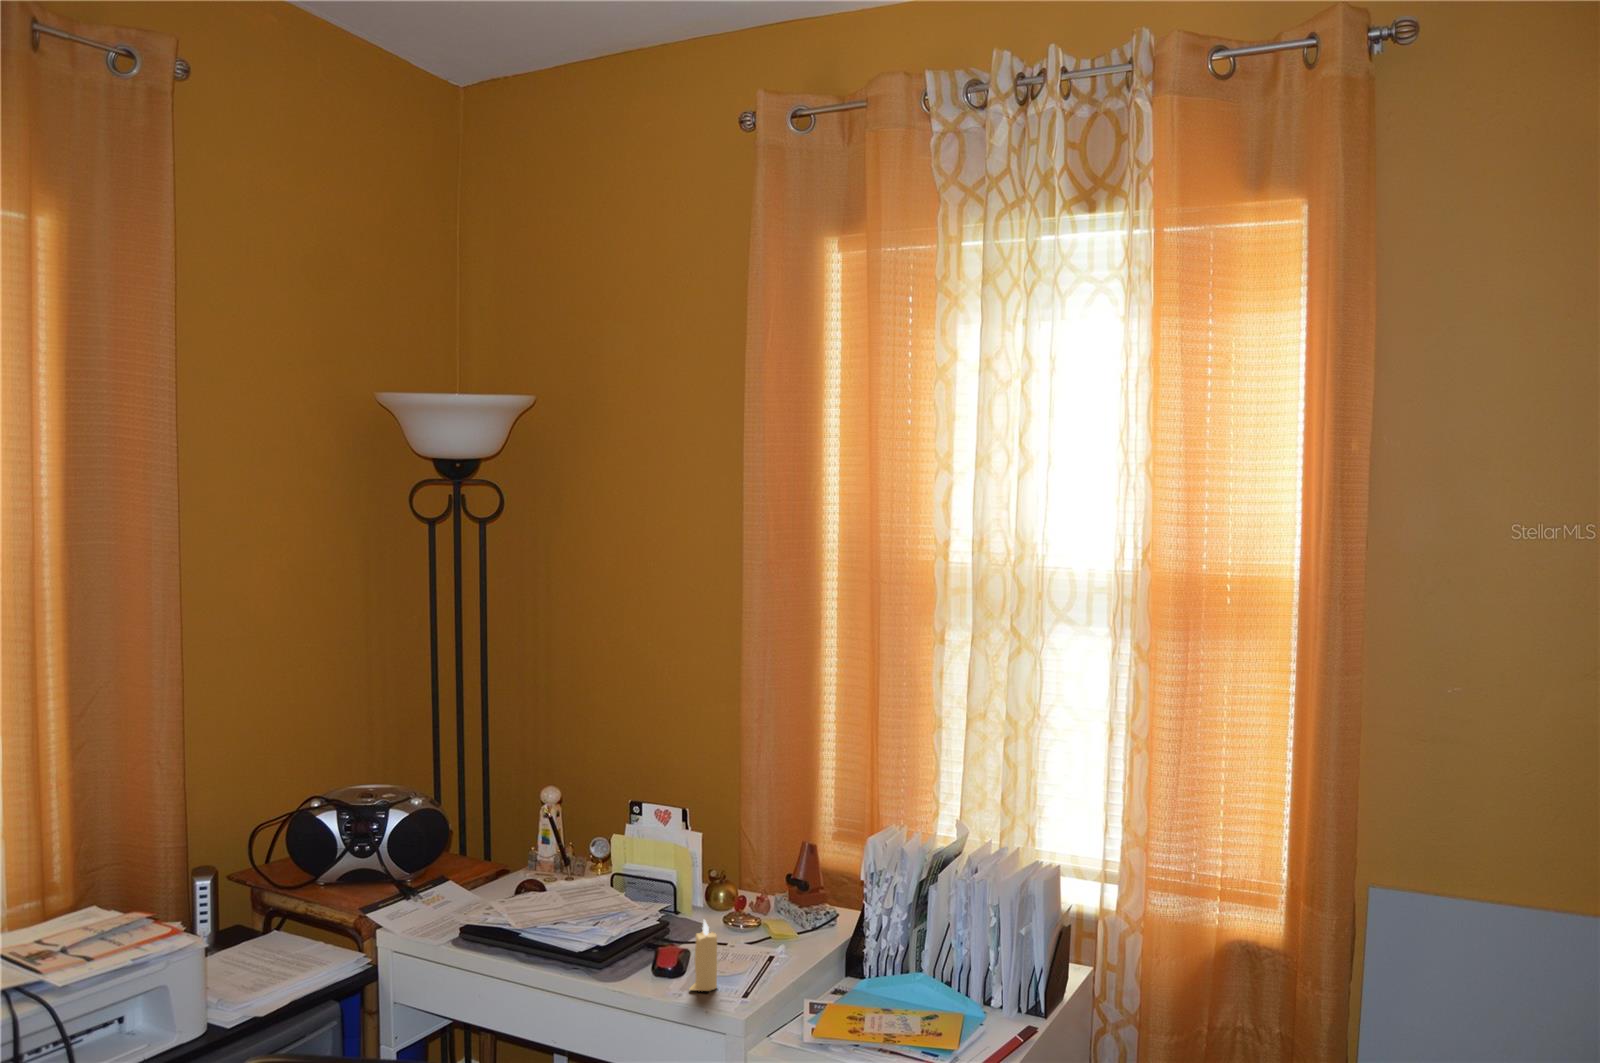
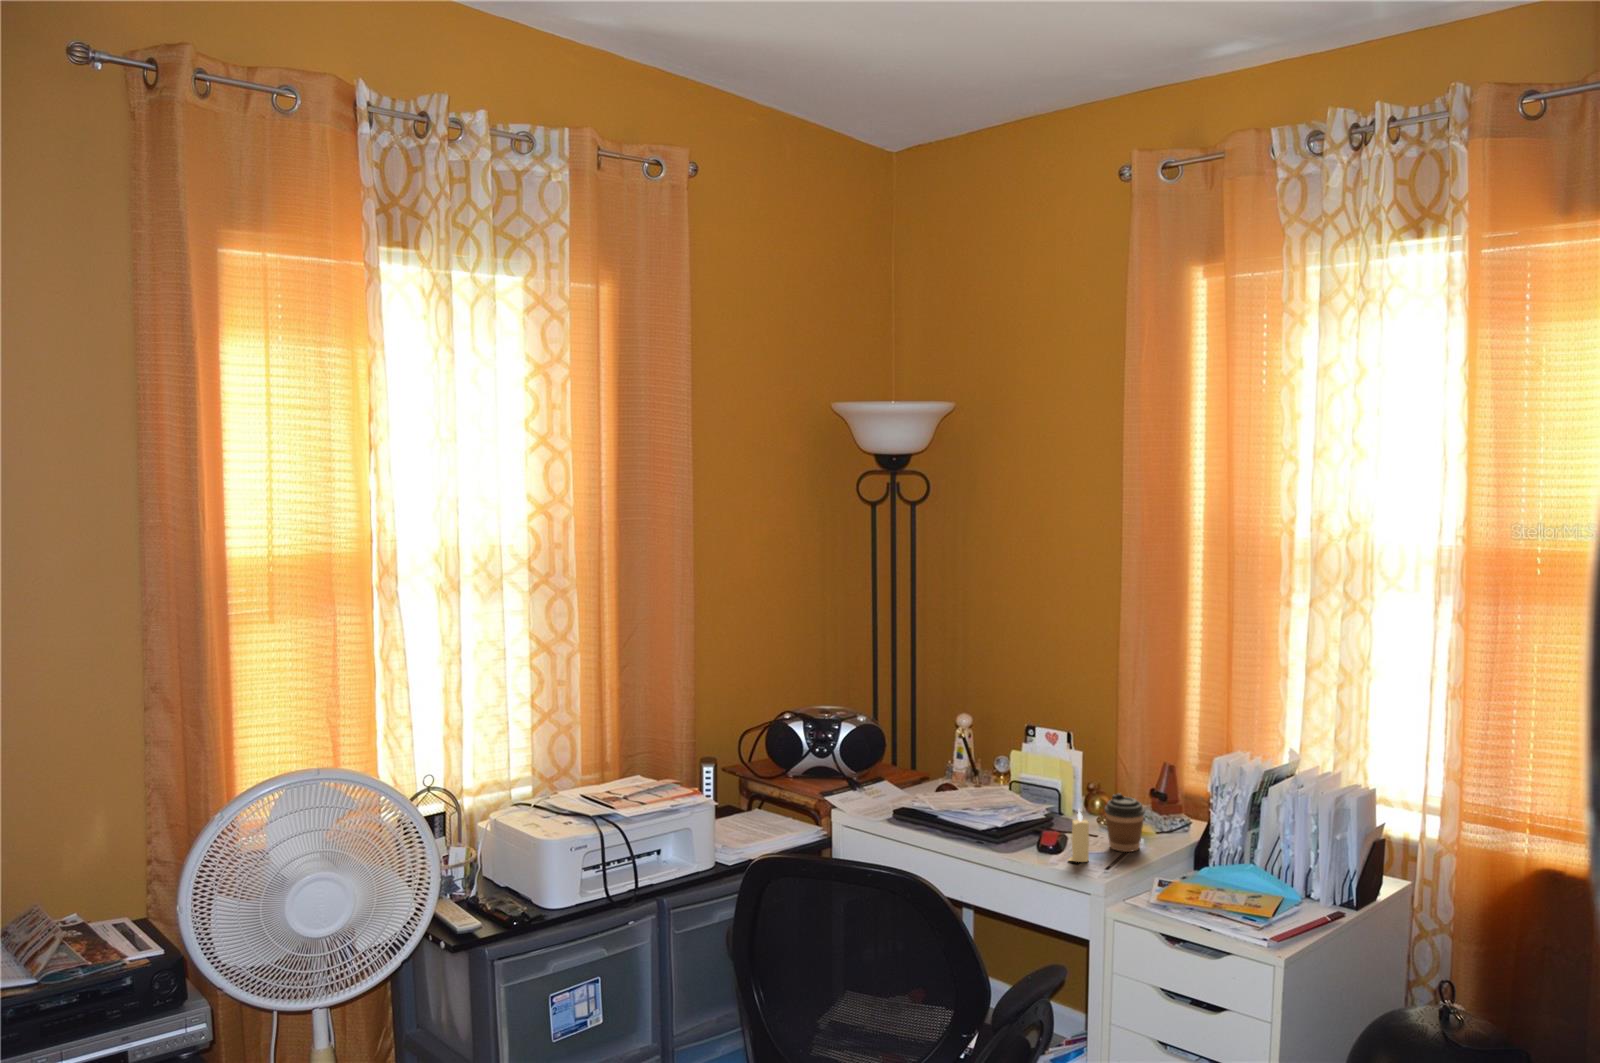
coffee cup: none [737,889,788,968] -> present [1105,793,1145,852]

